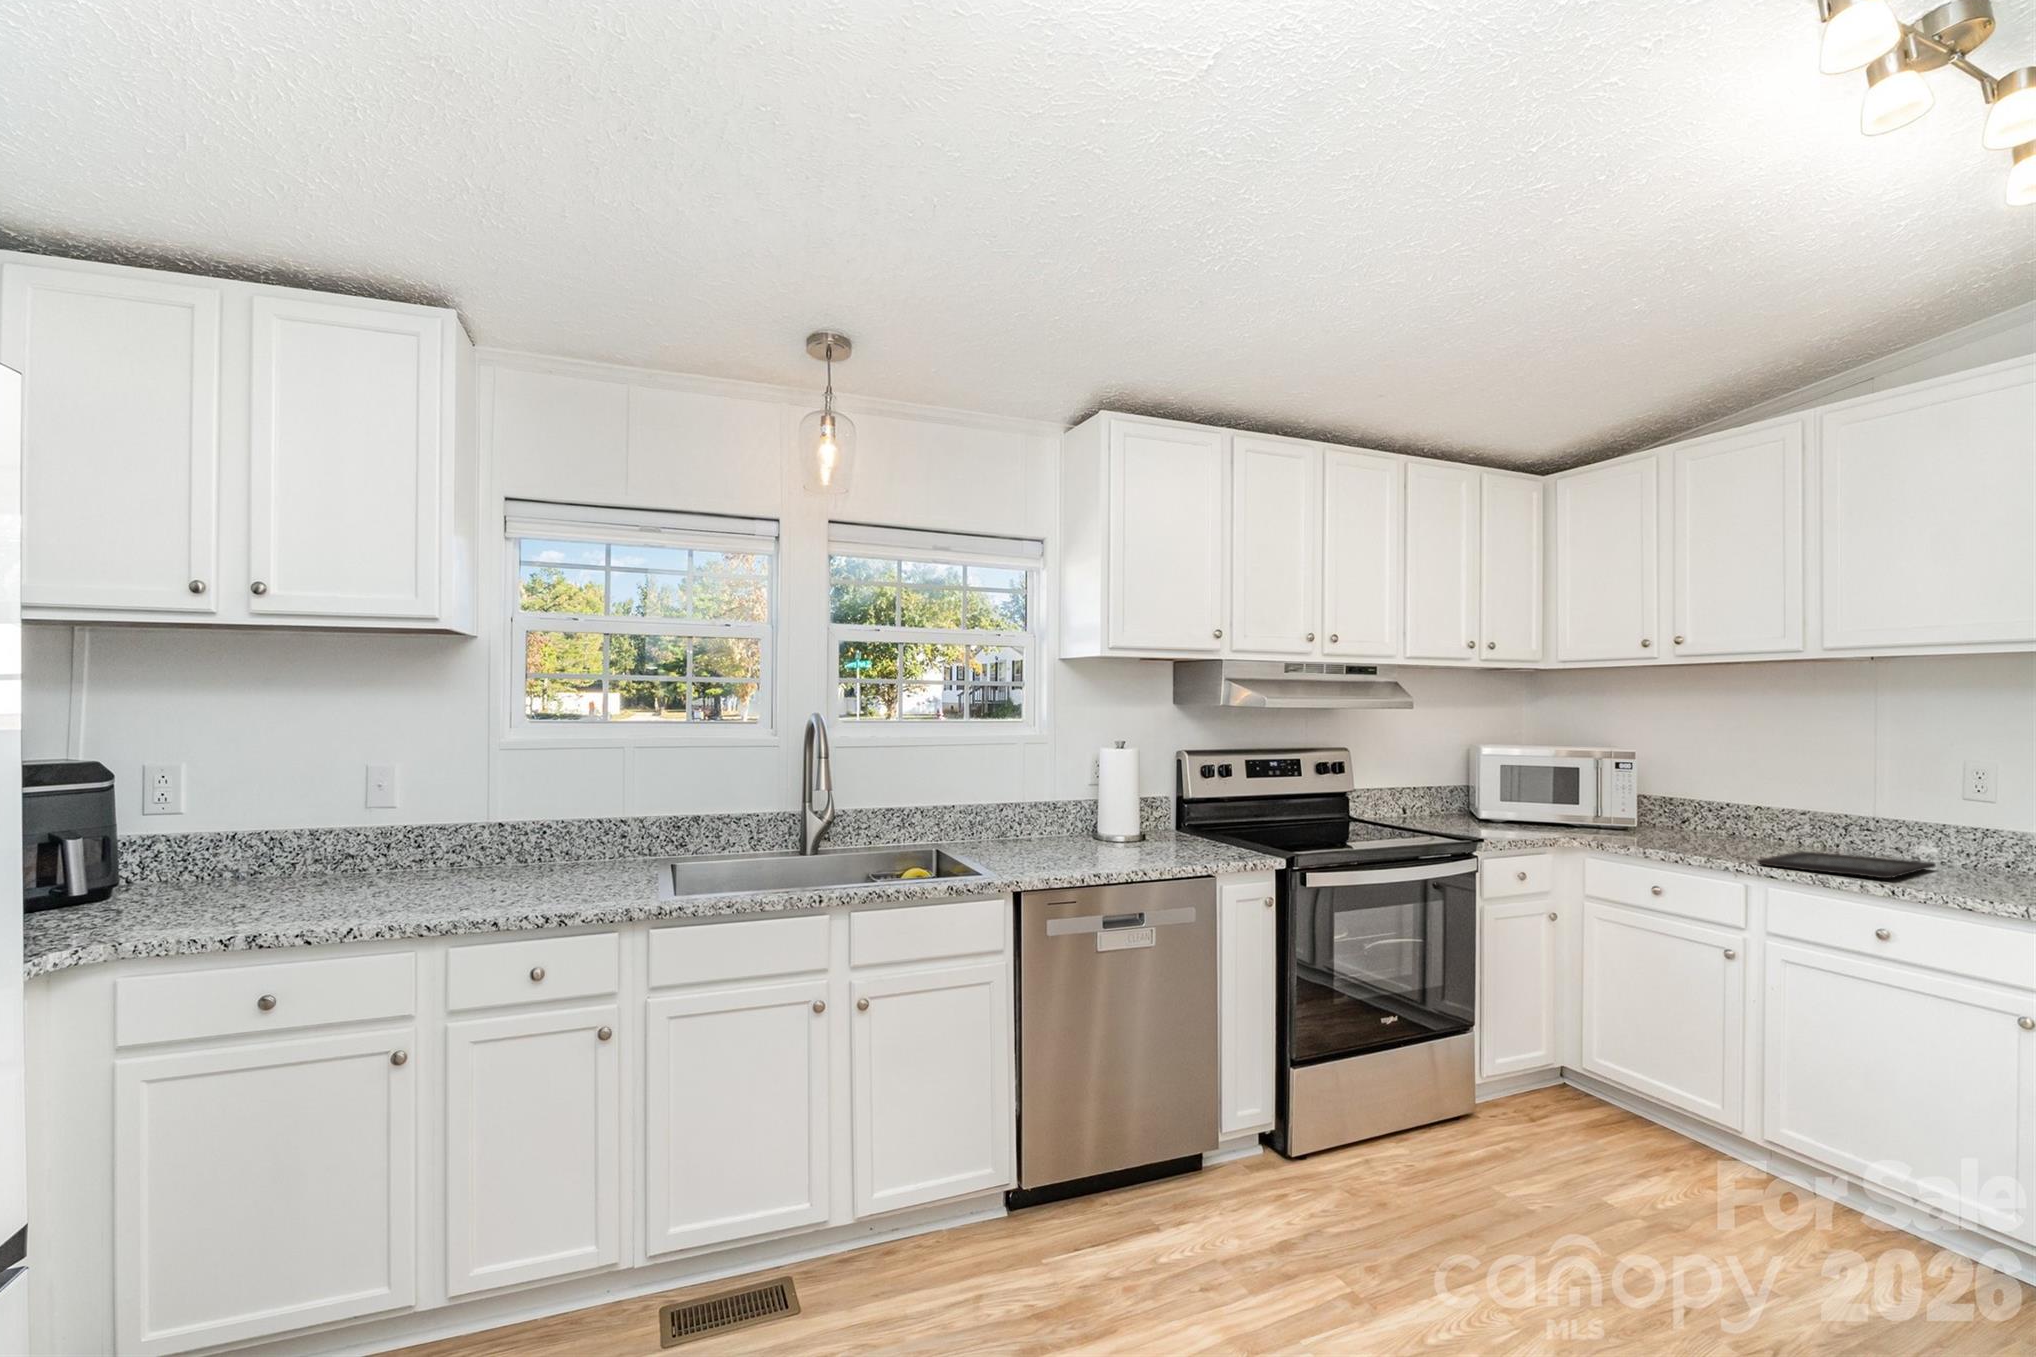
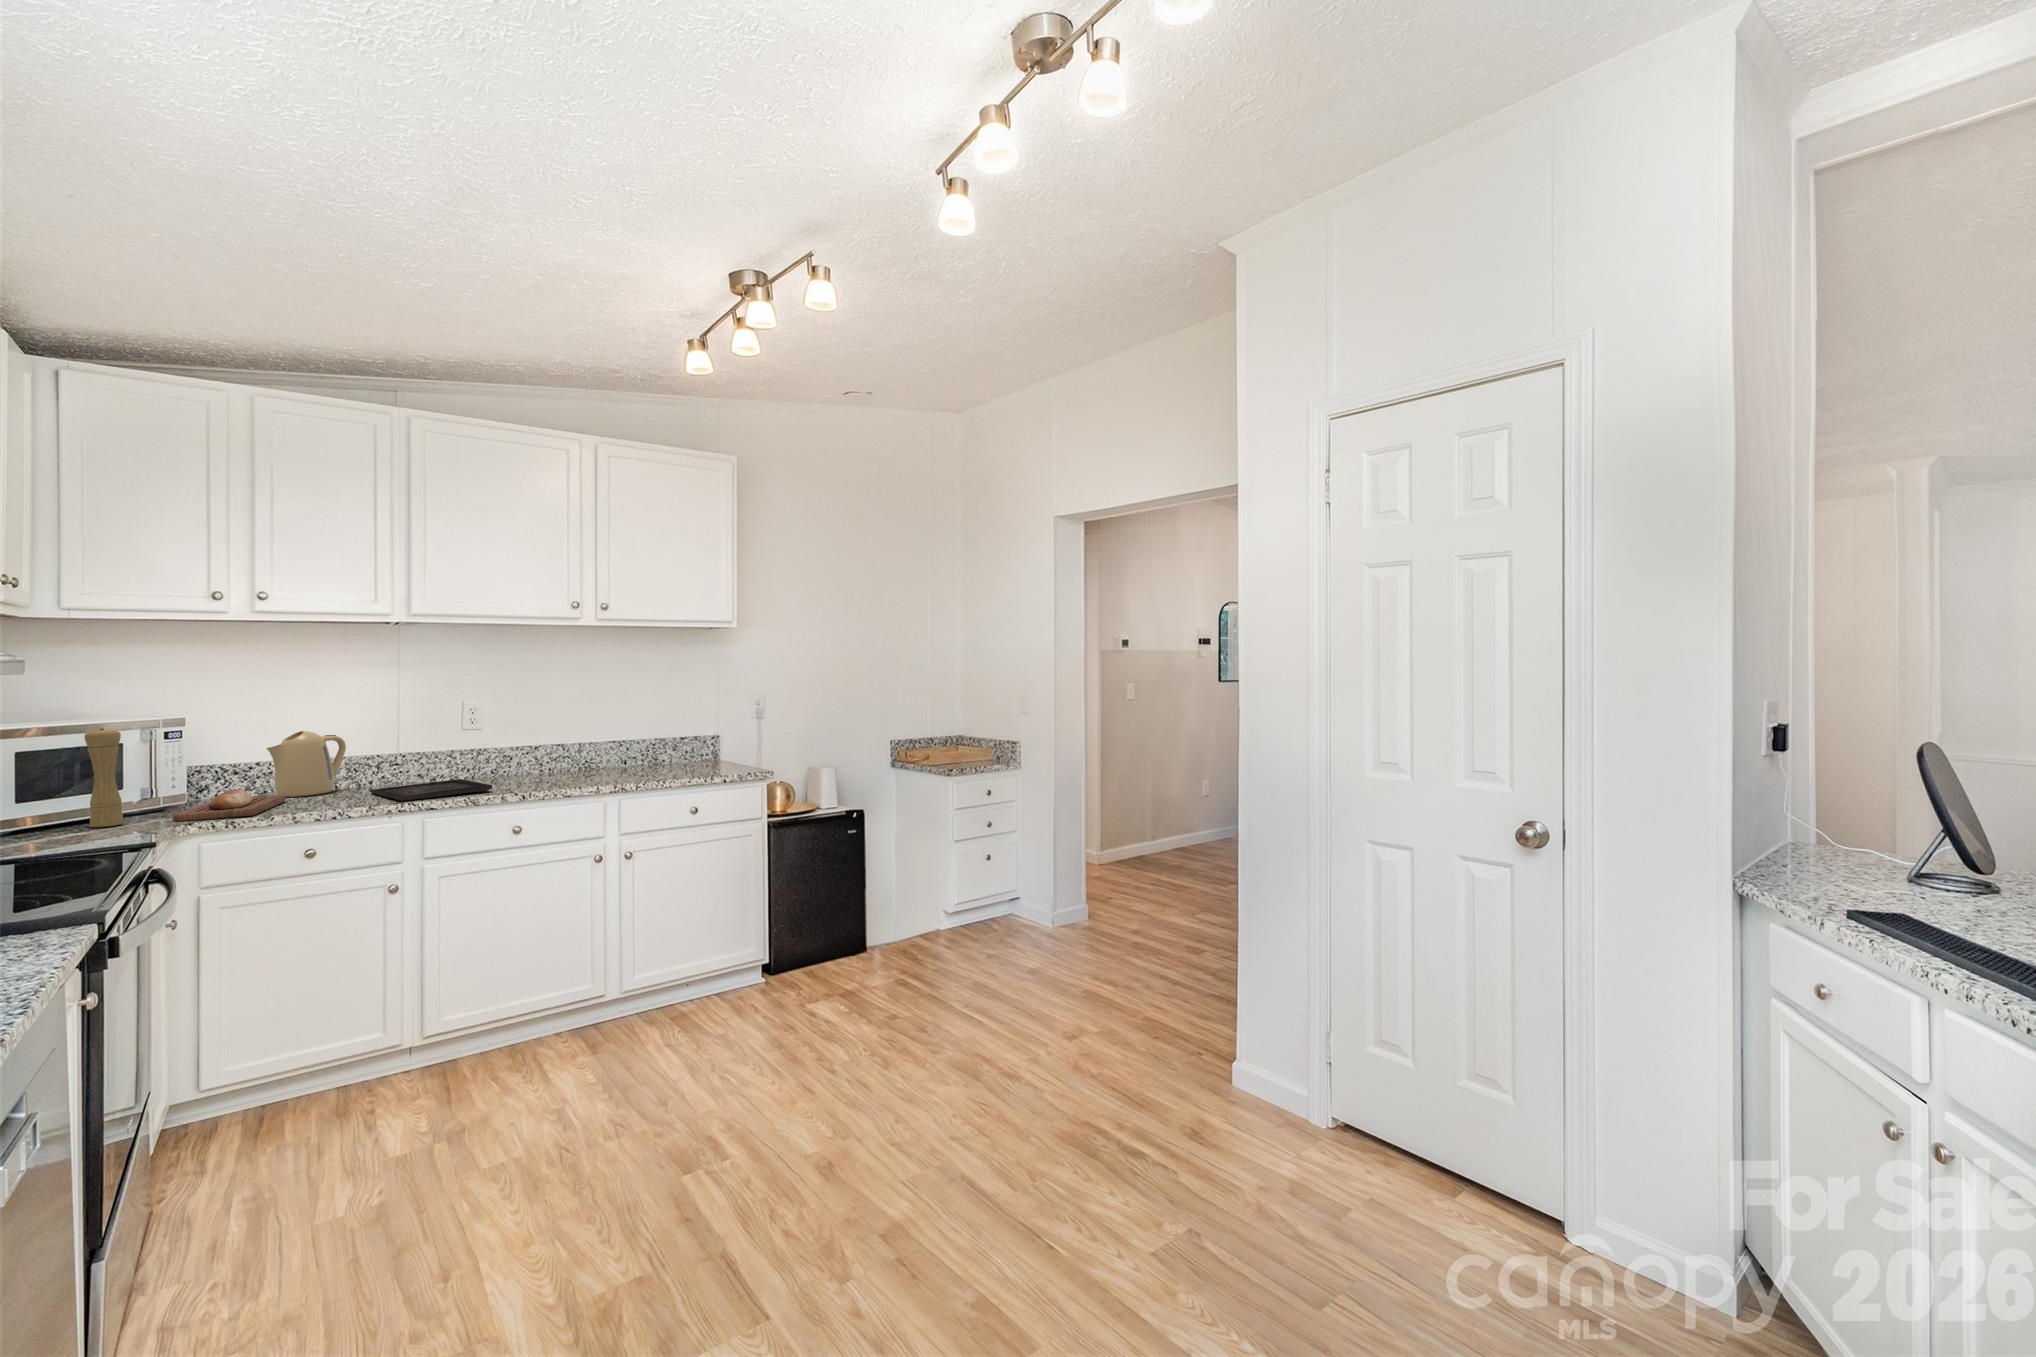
pepper mill: none [1535,754,1559,833] -> present [84,728,123,827]
kettle: none [1721,775,1813,847] -> present [266,731,346,797]
bread loaf: none [1579,823,1711,846] -> present [173,789,286,821]

